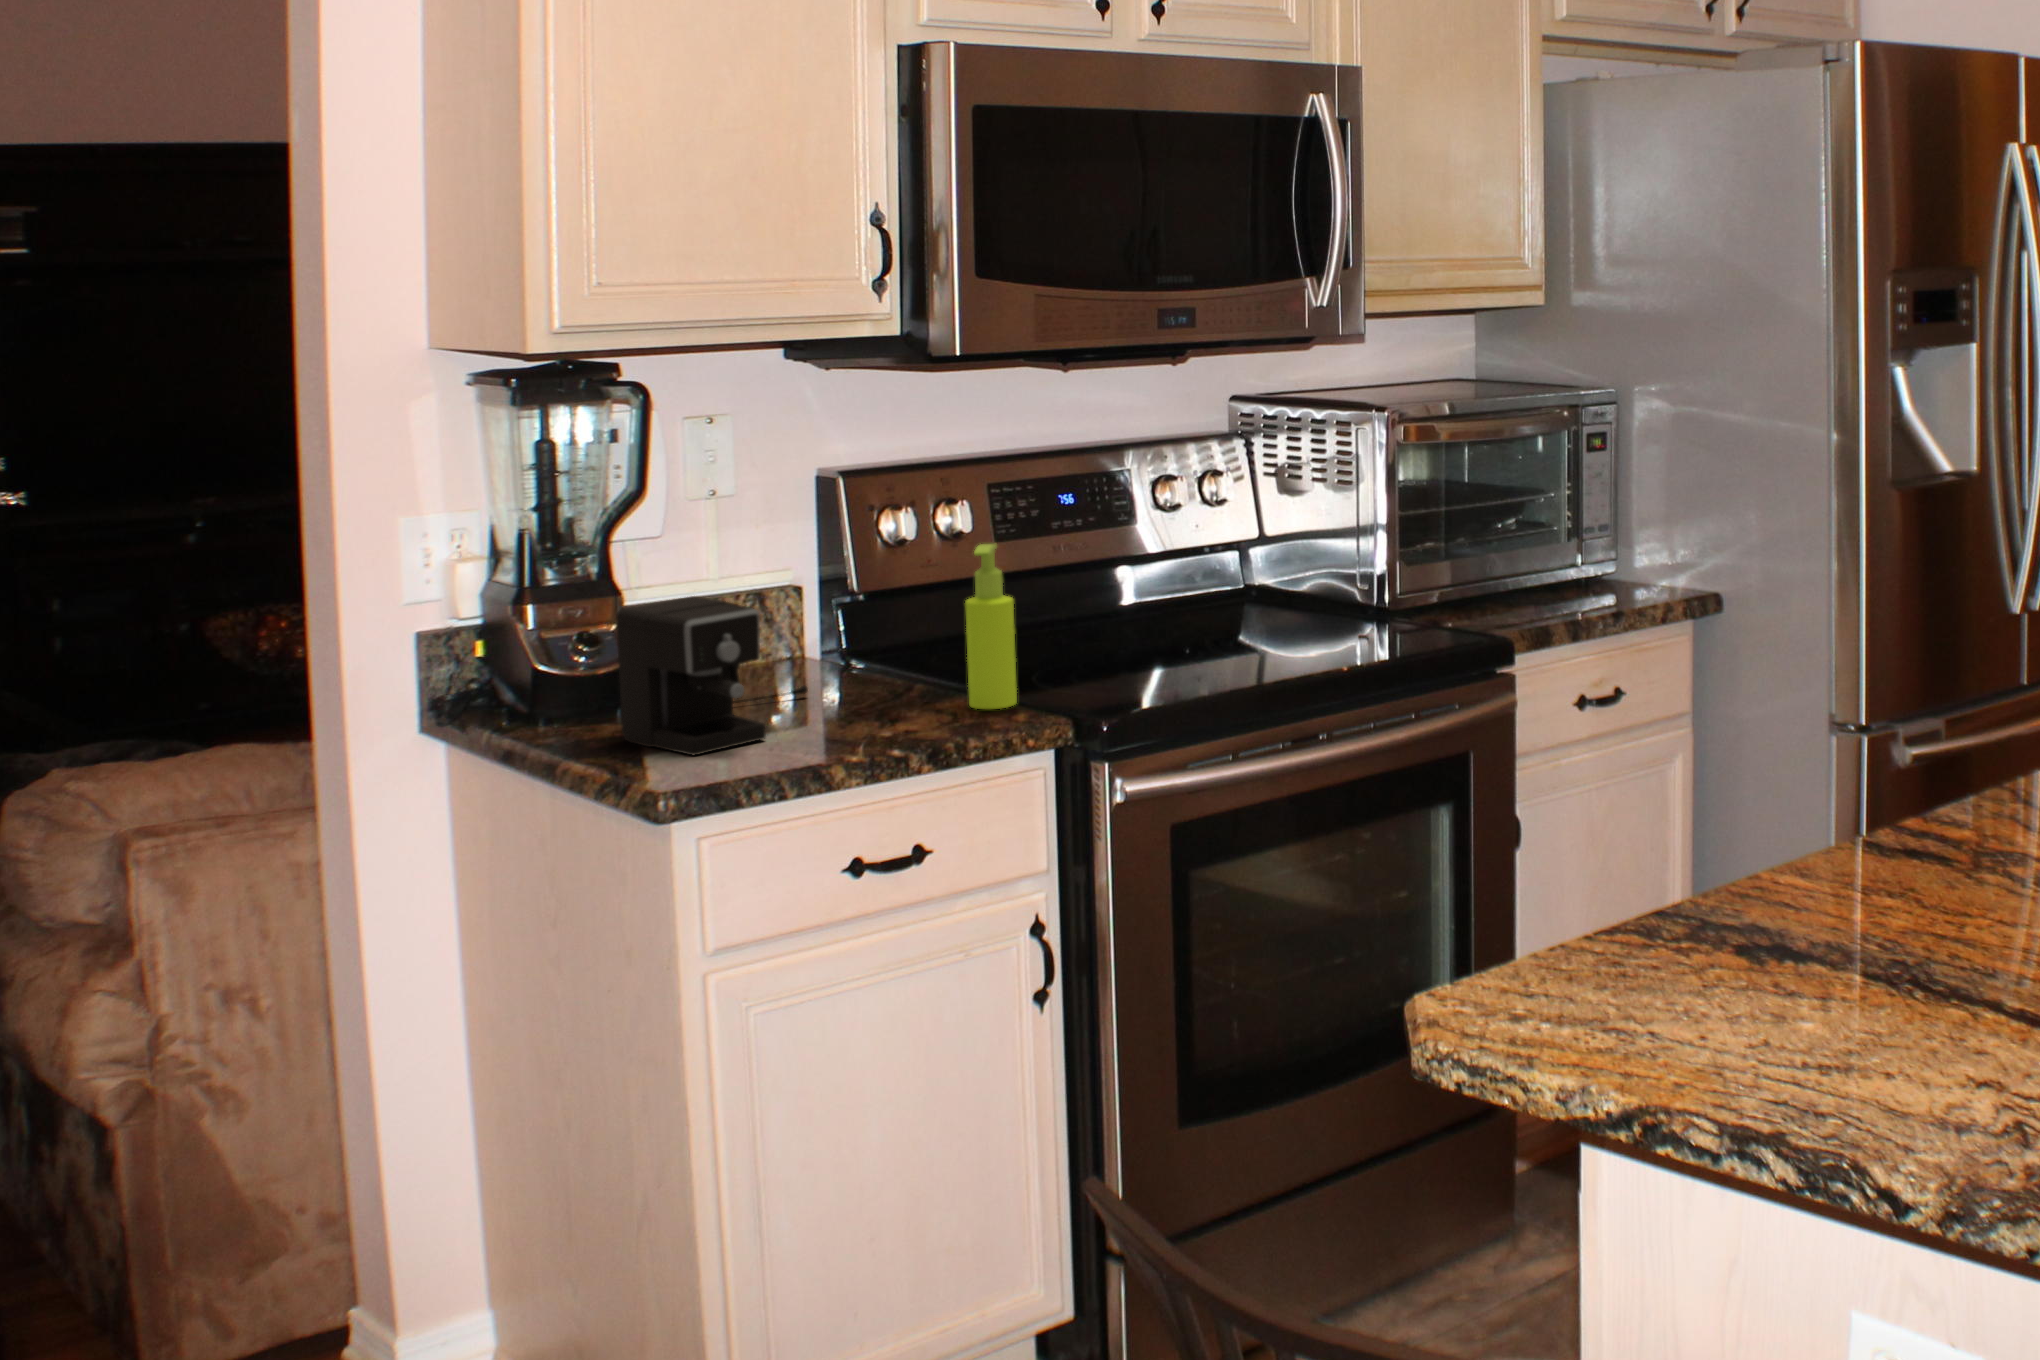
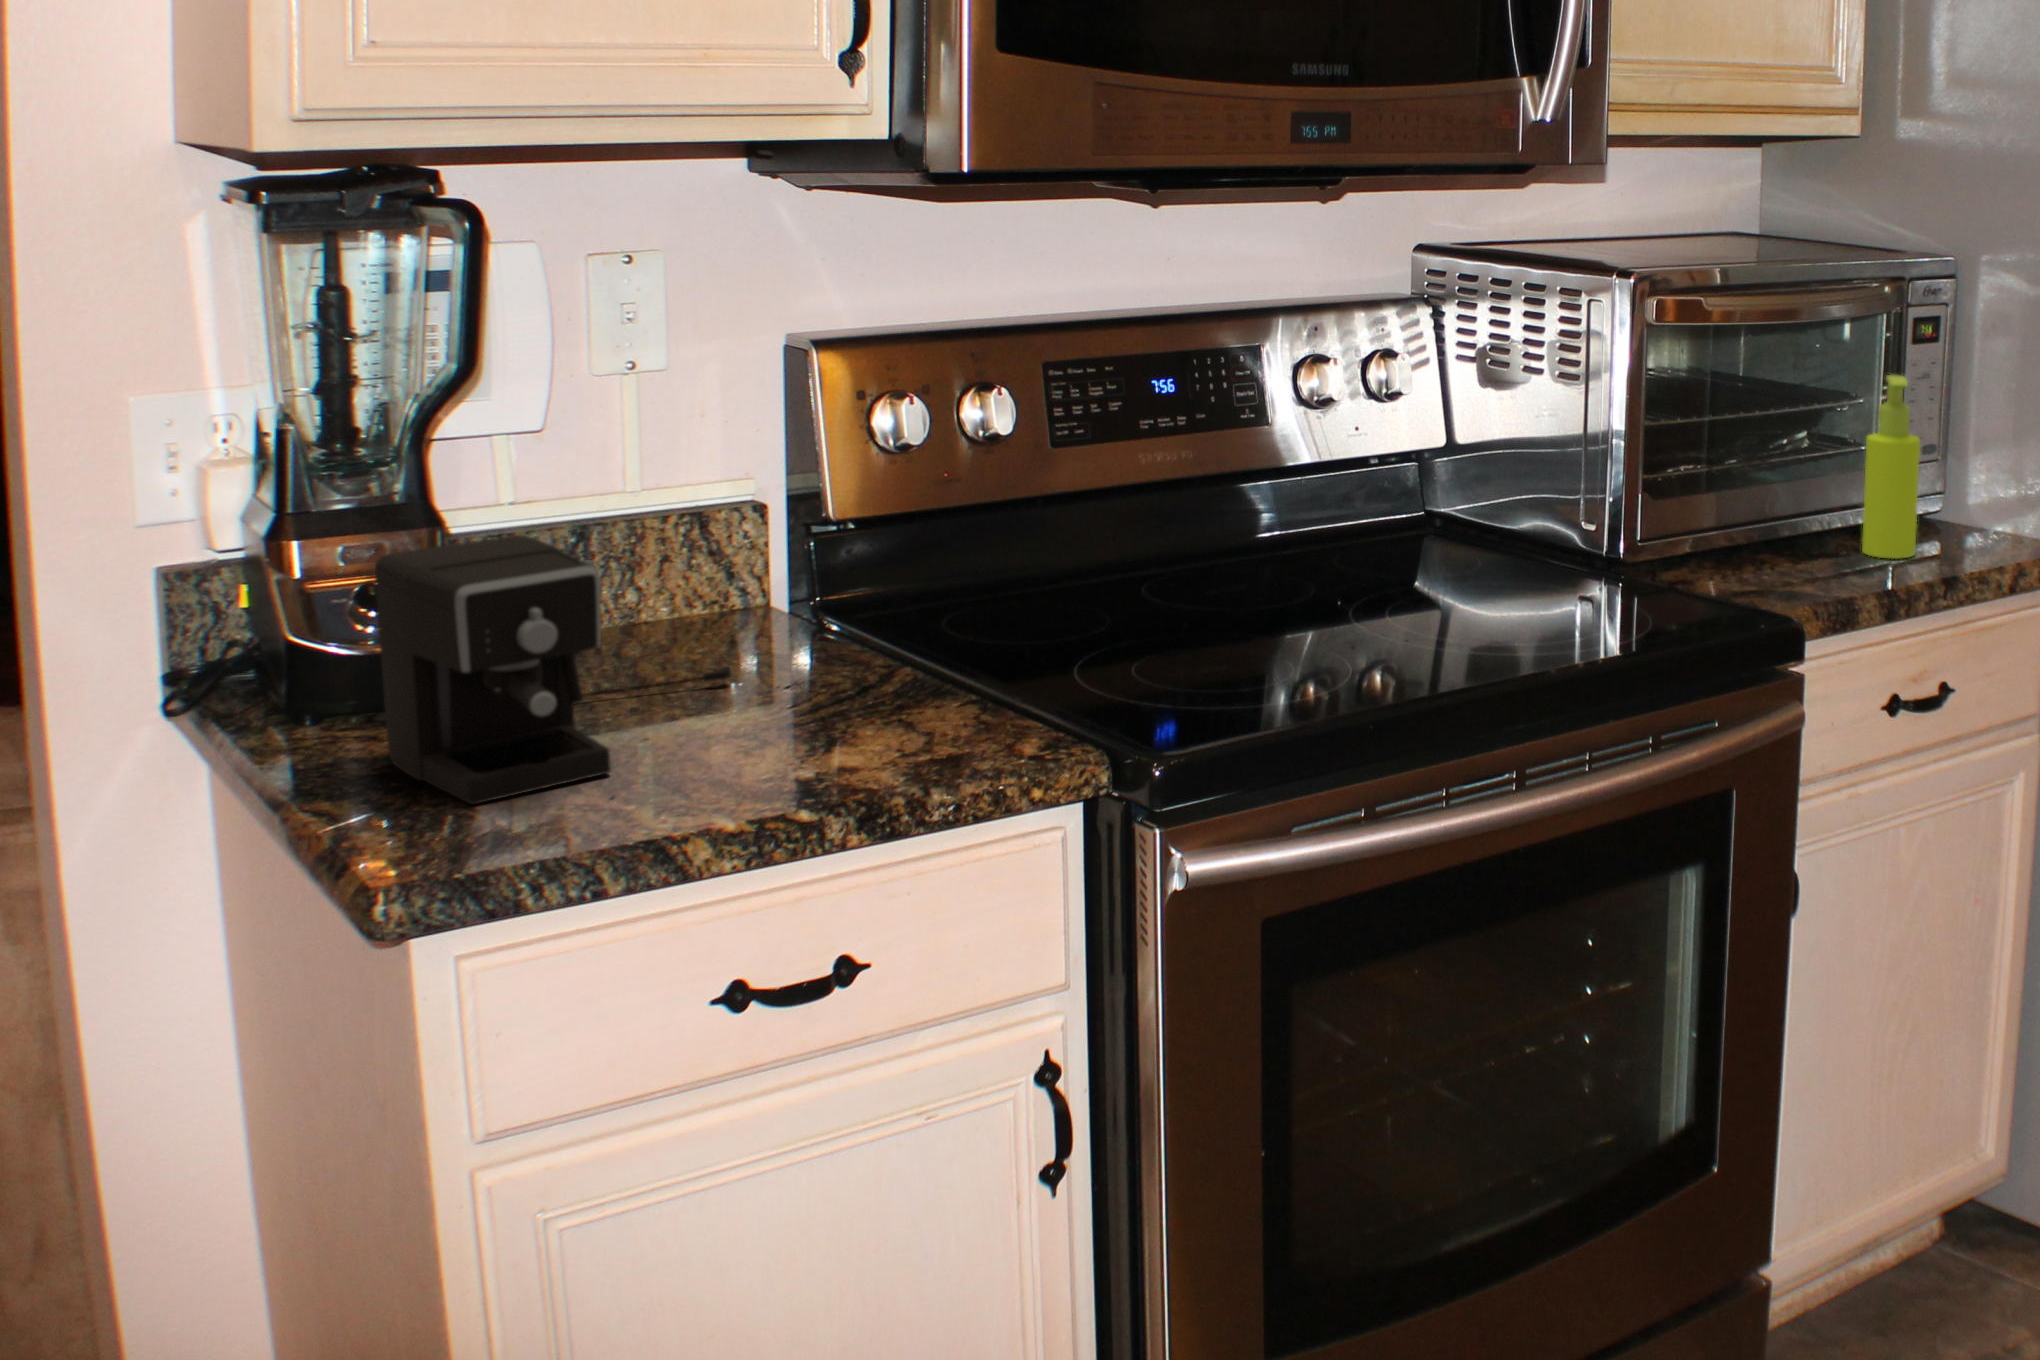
soap dispenser: present [965,544,1017,709] -> present [1862,375,1920,558]

